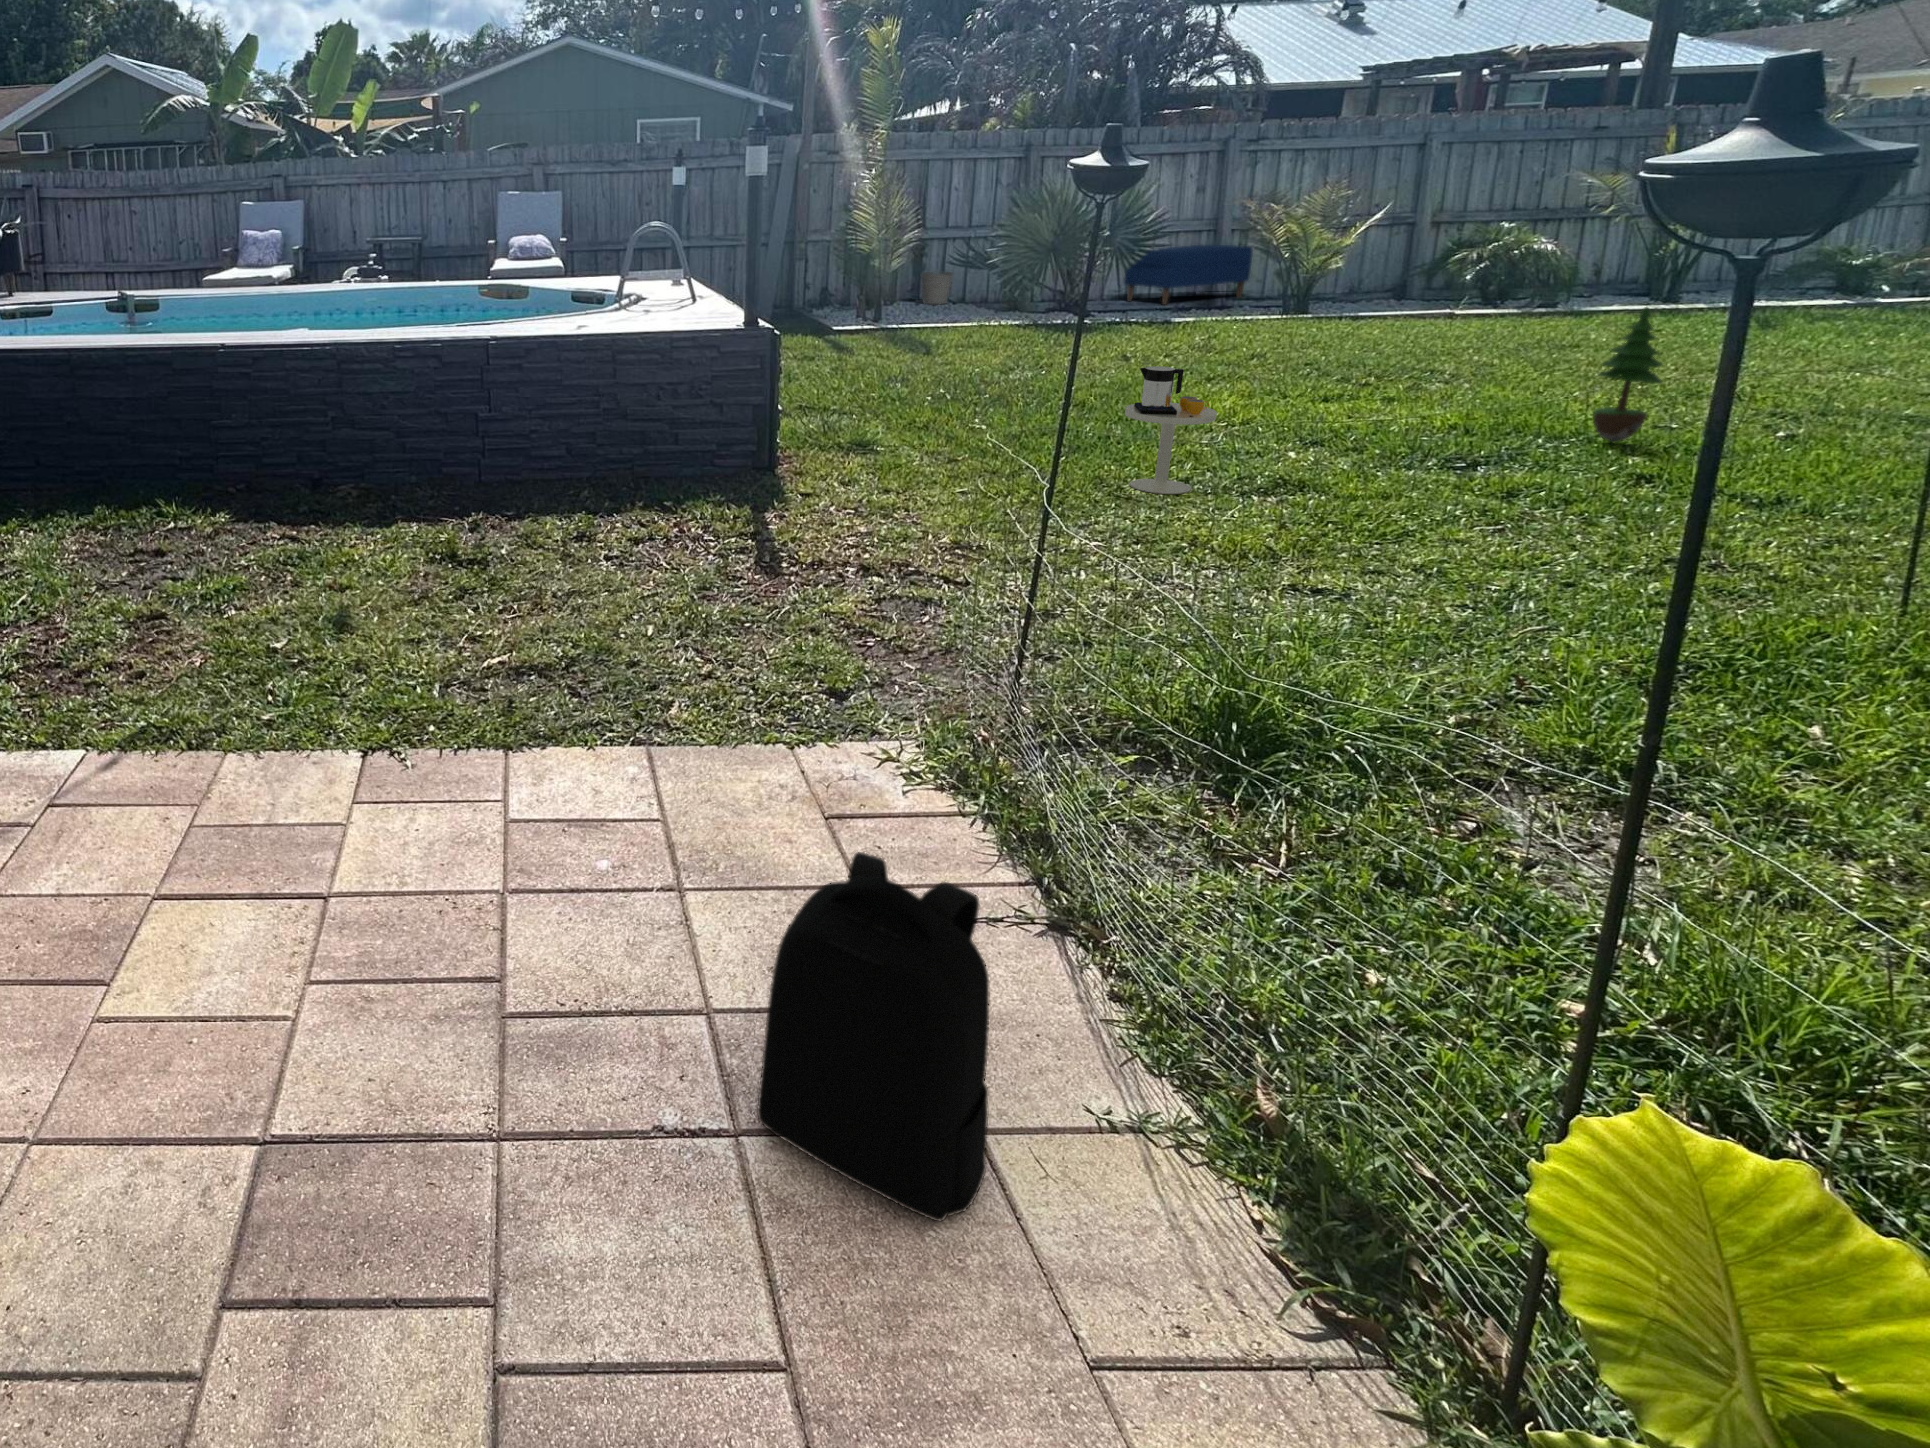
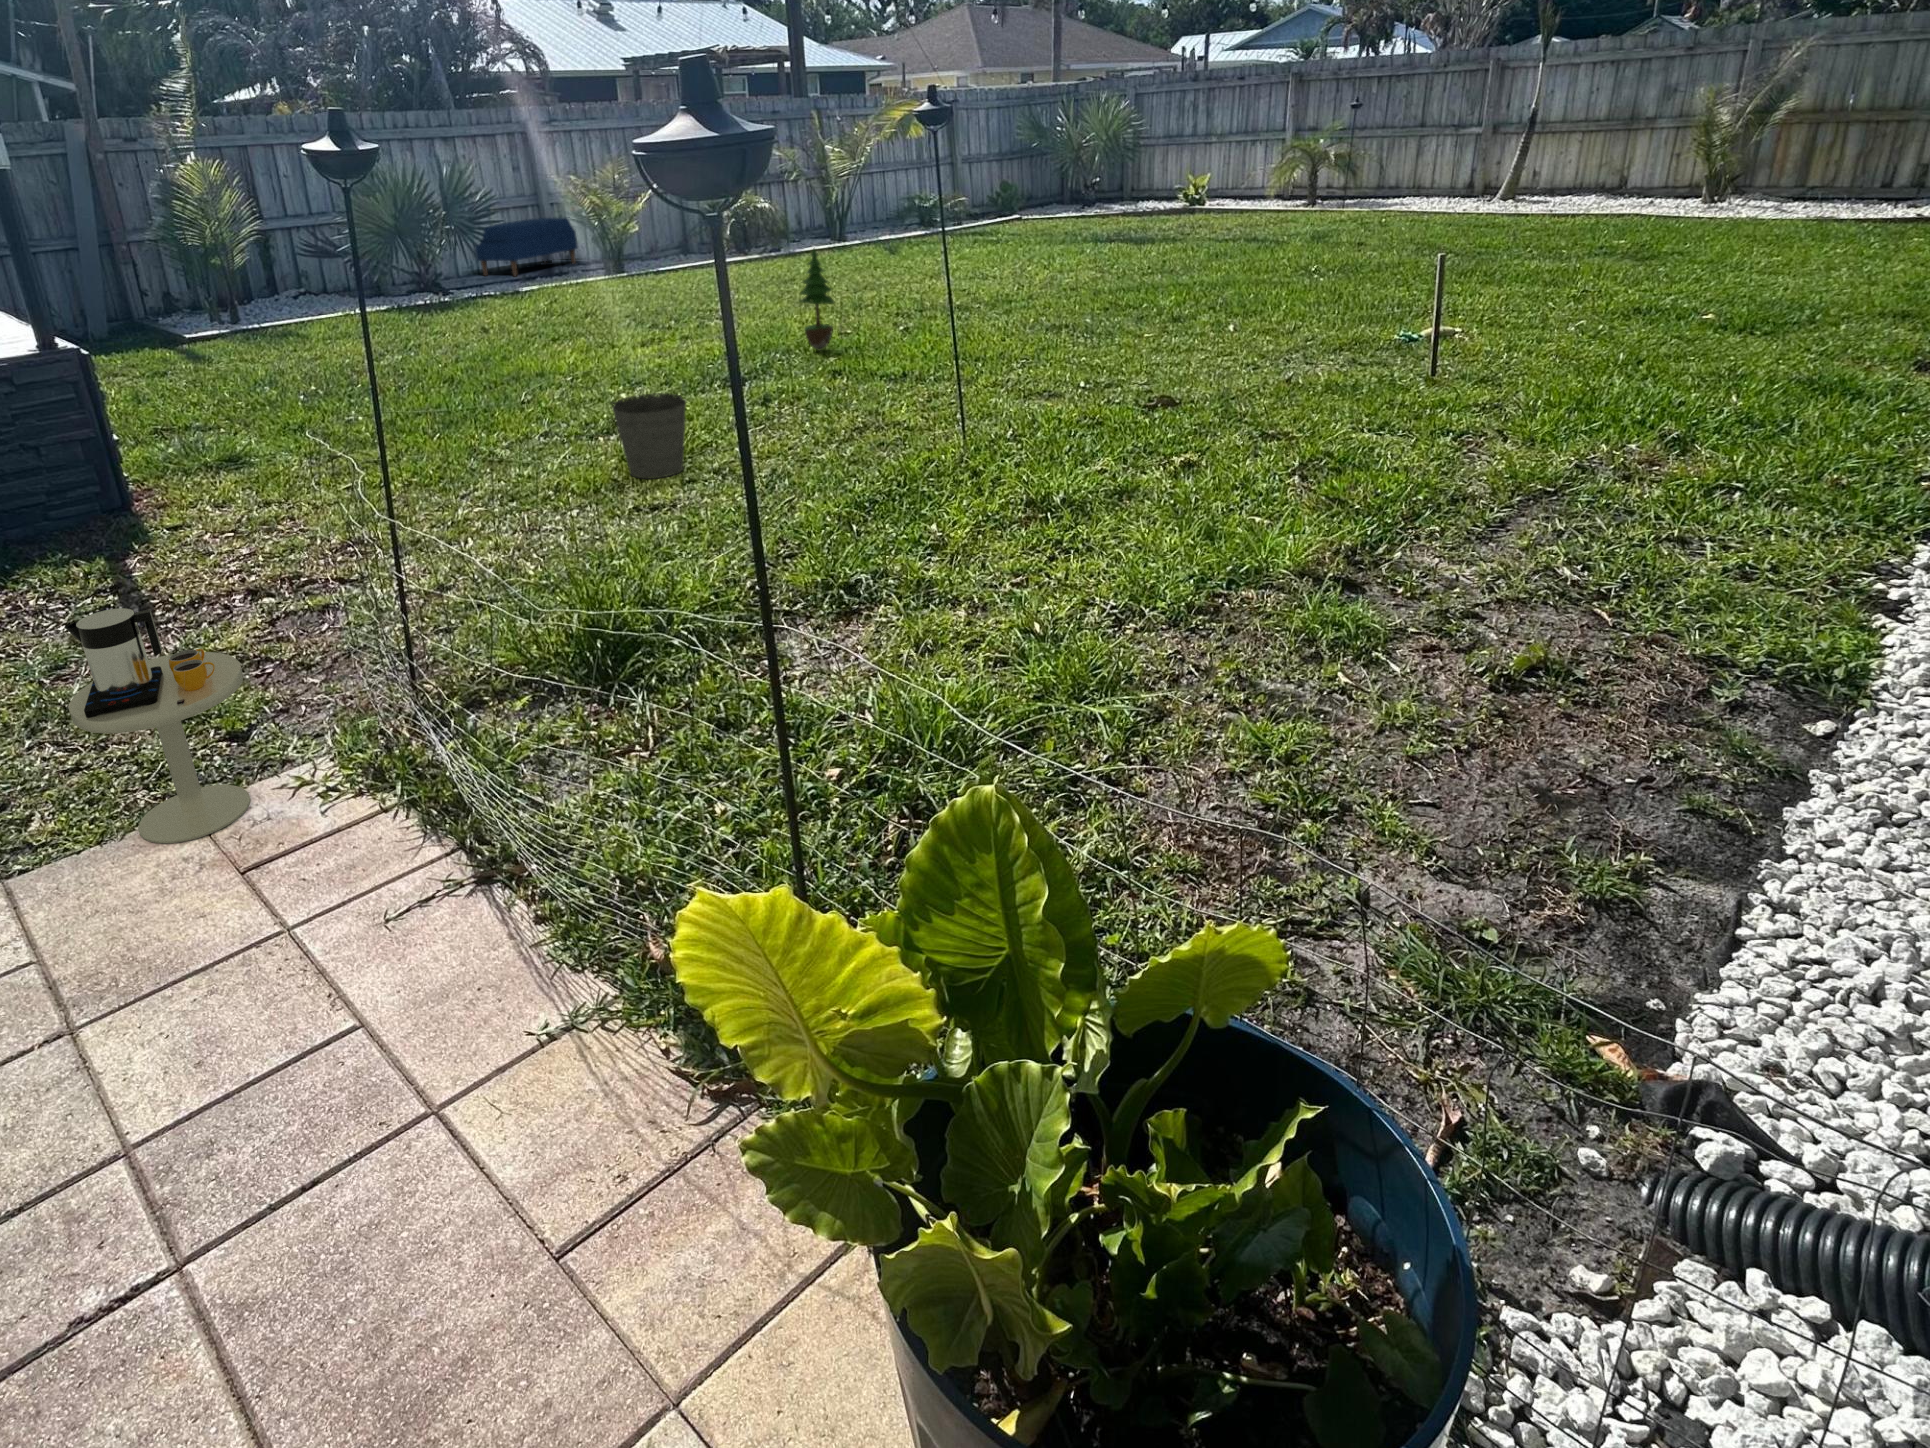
bucket: present [921,272,953,304] -> present [612,393,686,479]
side table: present [1125,366,1217,494] -> present [64,608,251,843]
backpack: present [758,852,990,1221] -> none [156,897,444,1243]

